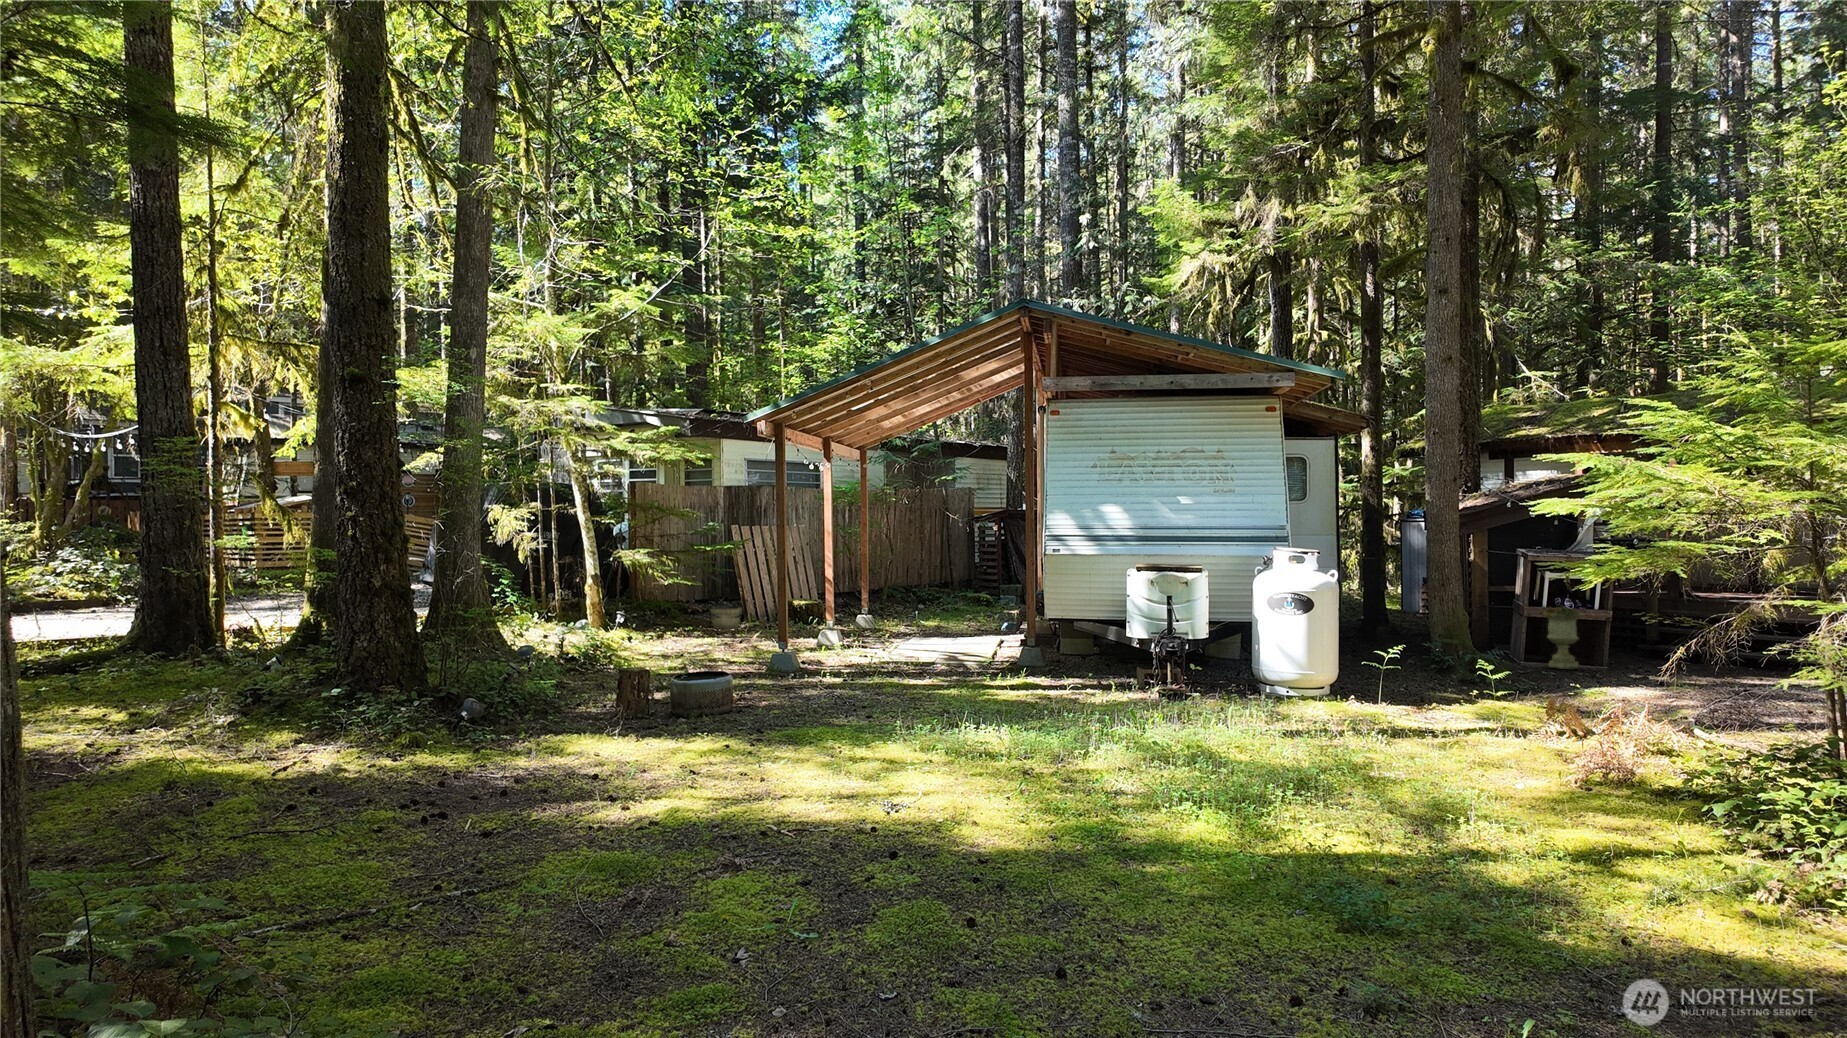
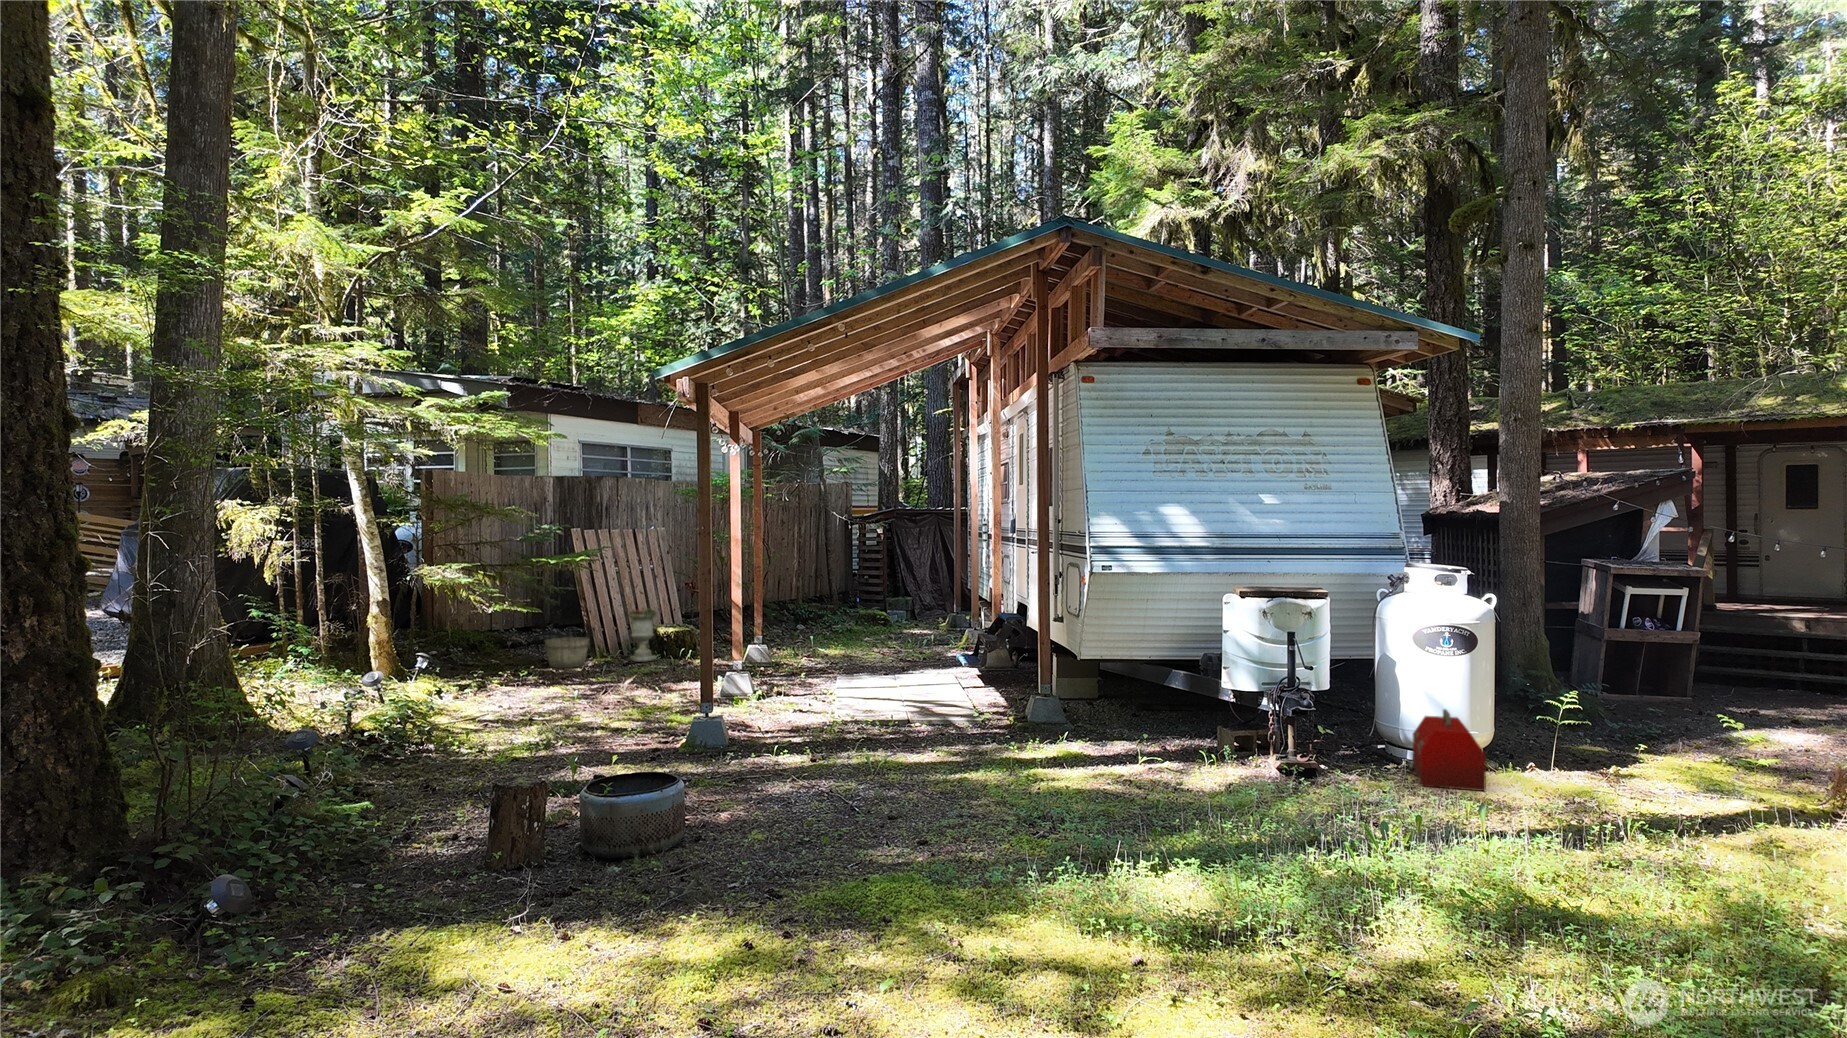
planter: present [1543,607,1581,669] -> present [629,609,657,662]
toolbox: none [1241,652,1298,709] -> present [1413,709,1486,791]

